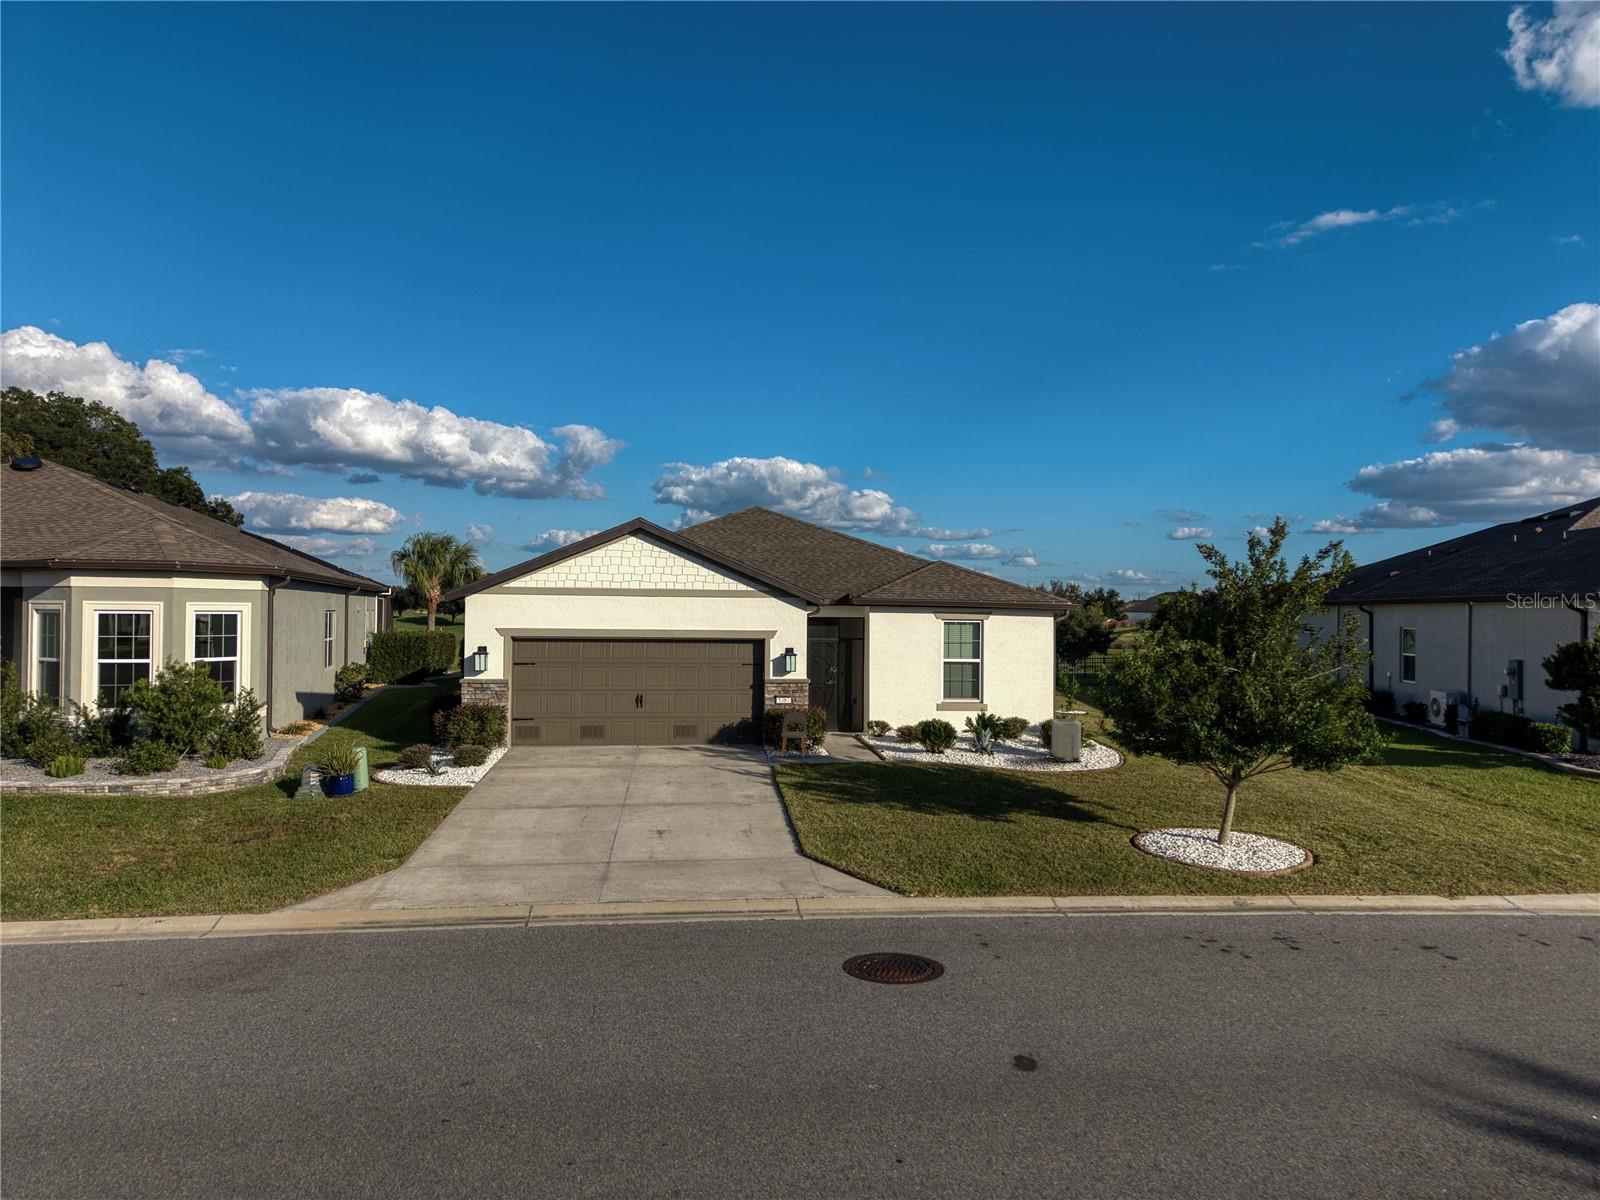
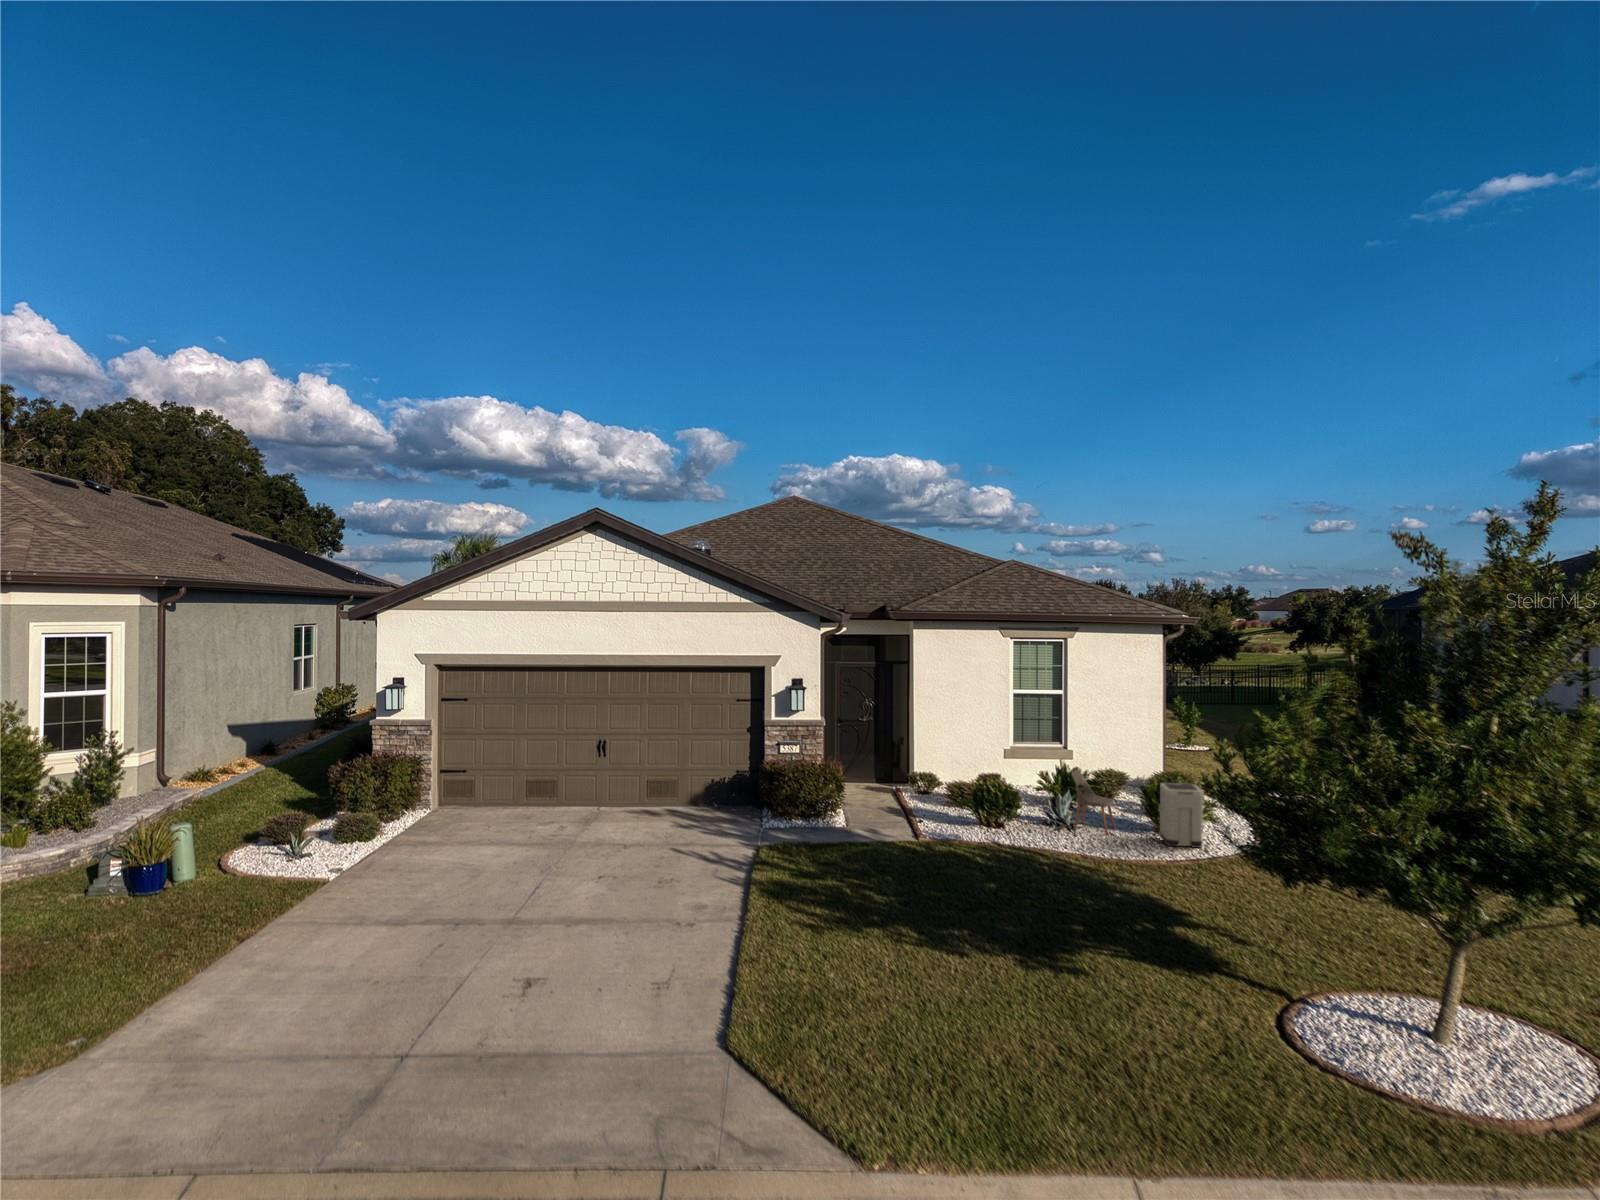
chair: present [781,712,806,758] -> present [1071,770,1115,835]

